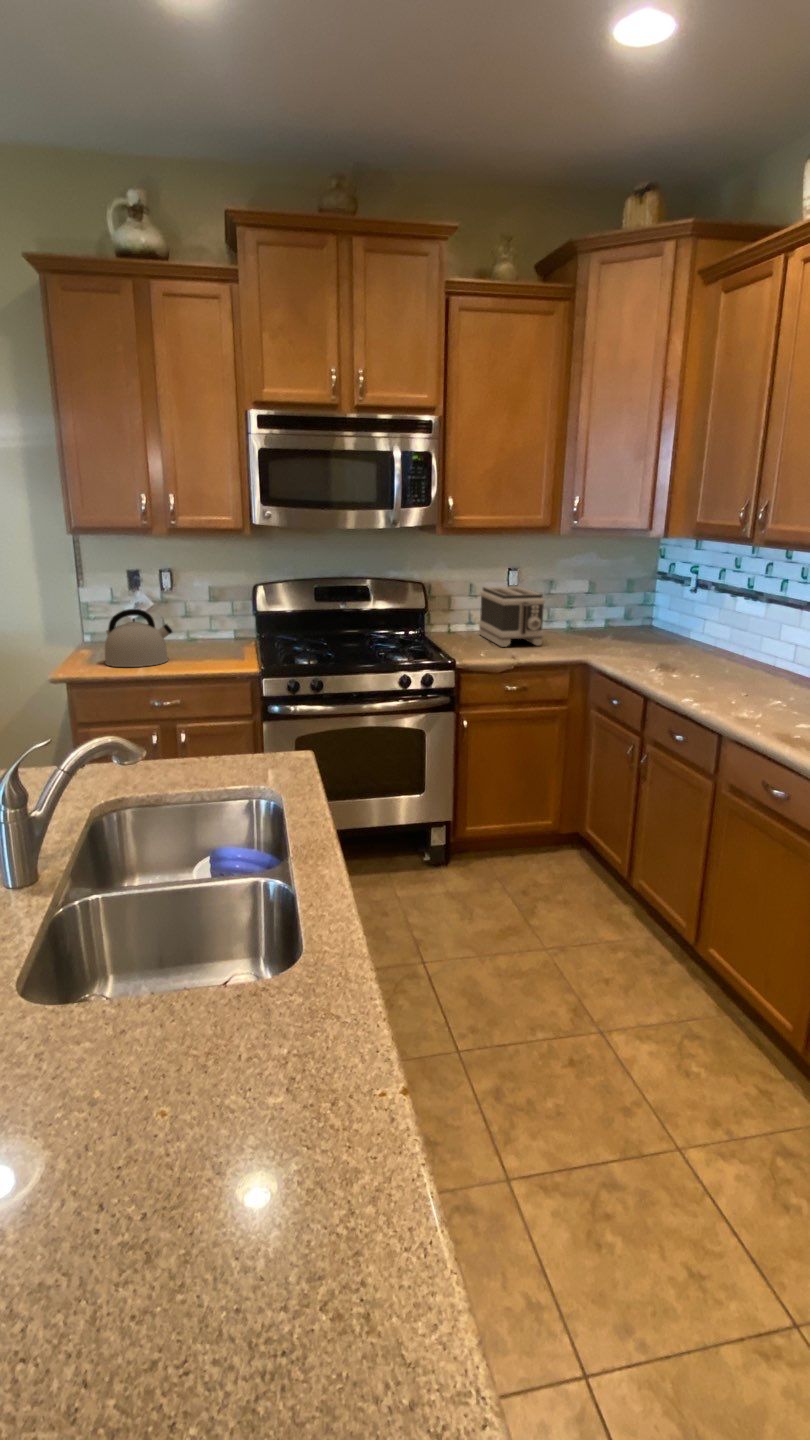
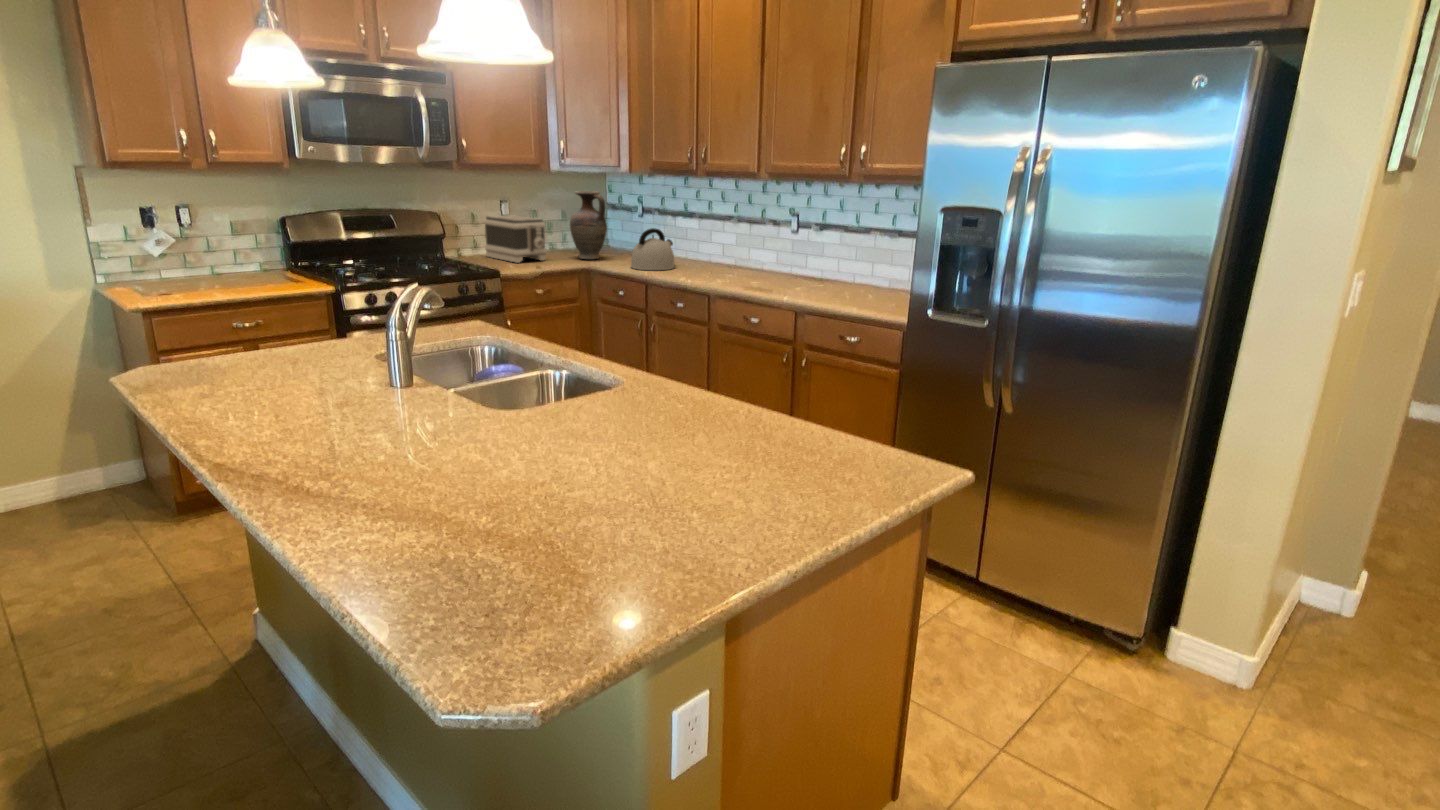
vase: none [580,559,629,648] -> present [570,191,607,259]
kettle: present [105,609,172,667] -> present [631,228,675,270]

